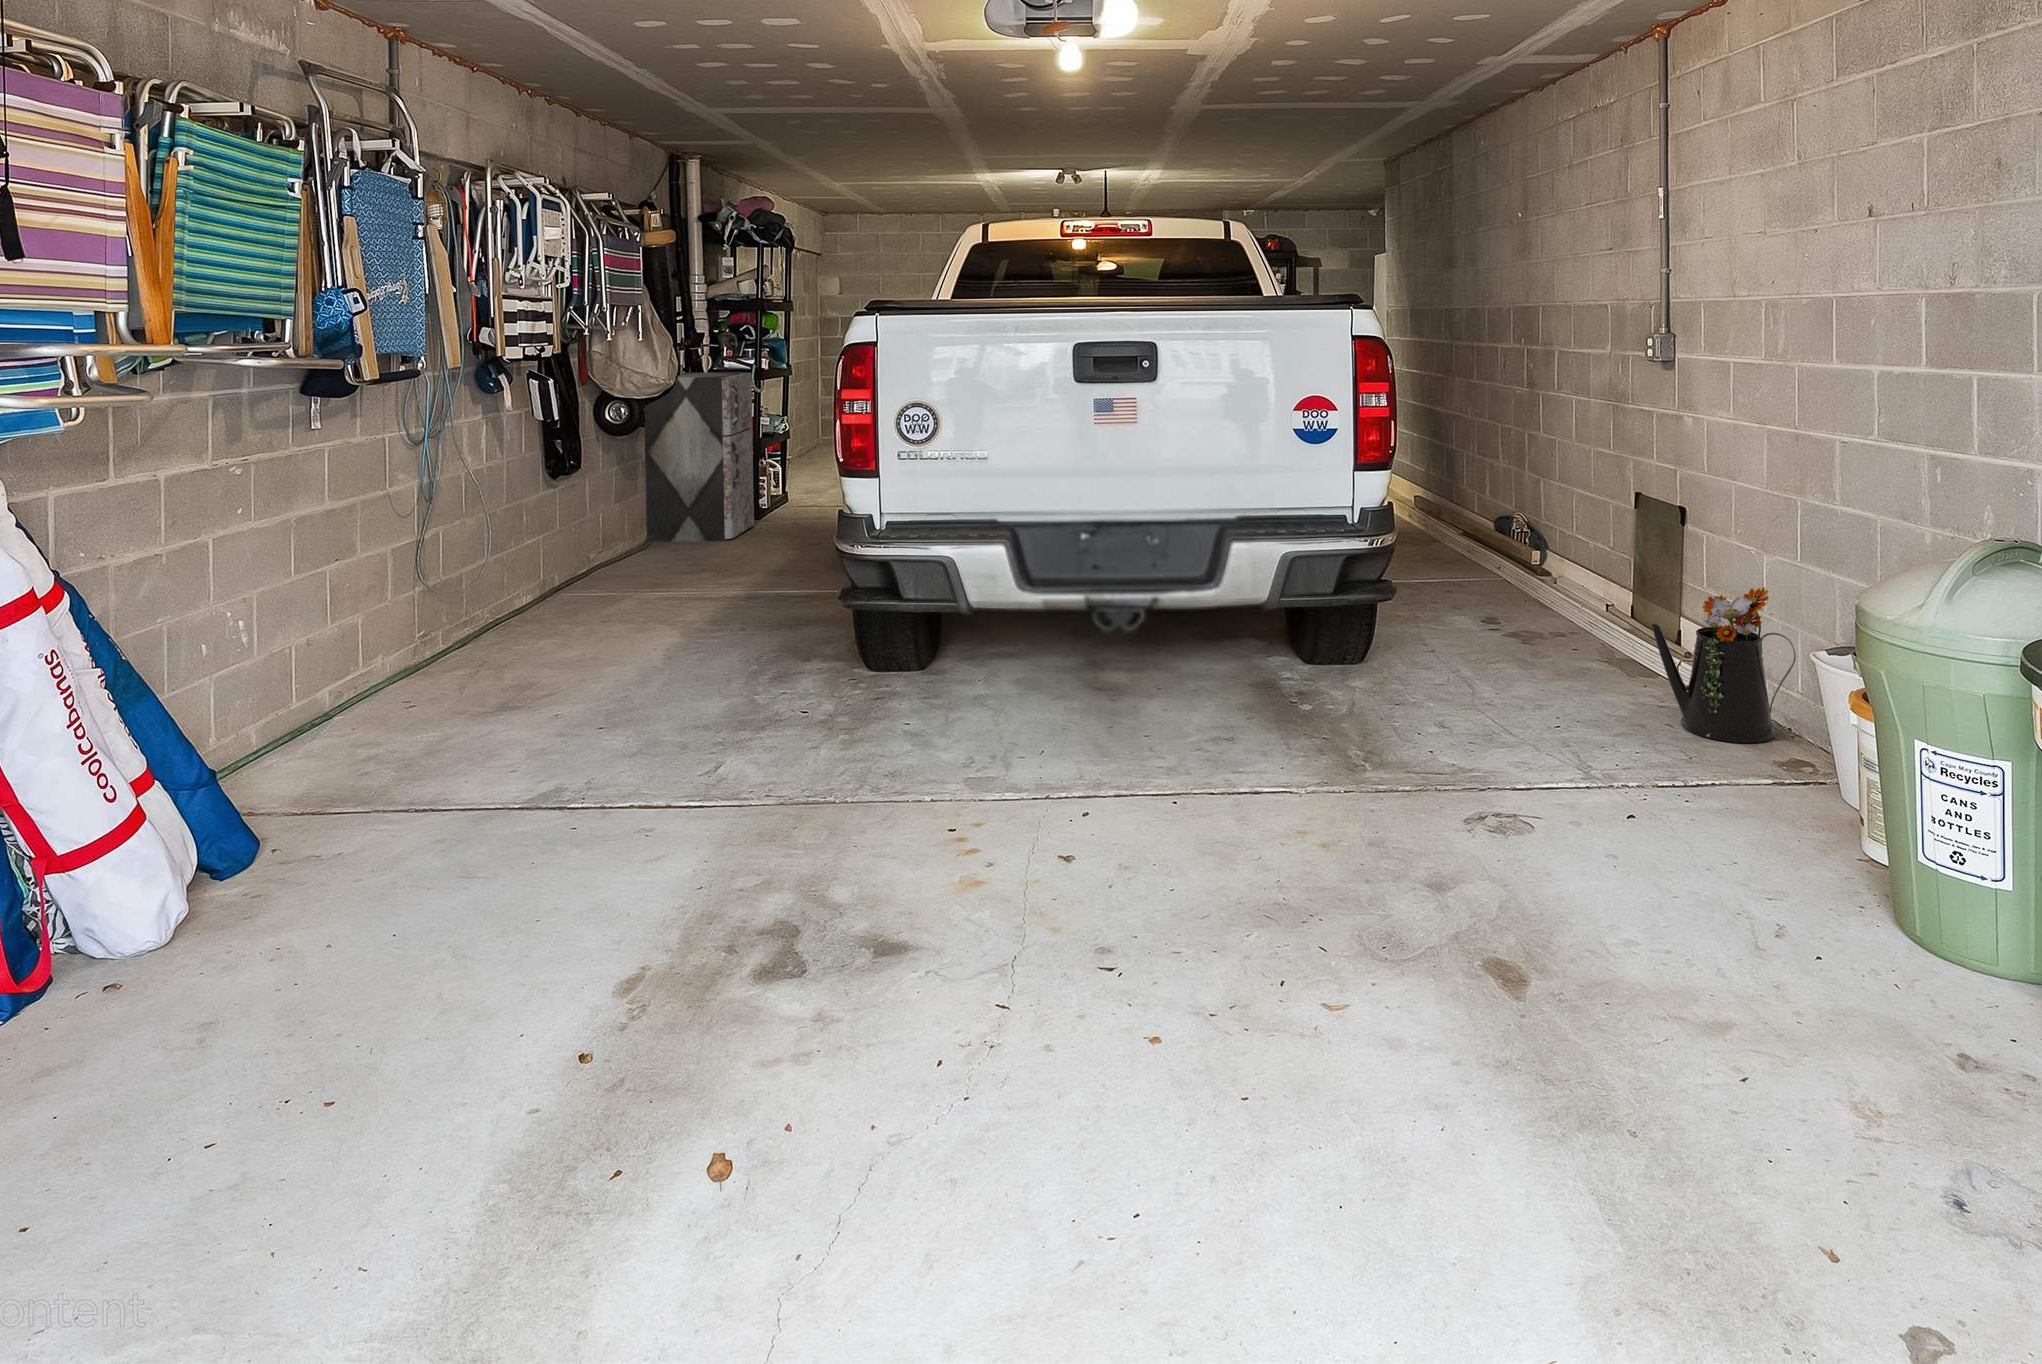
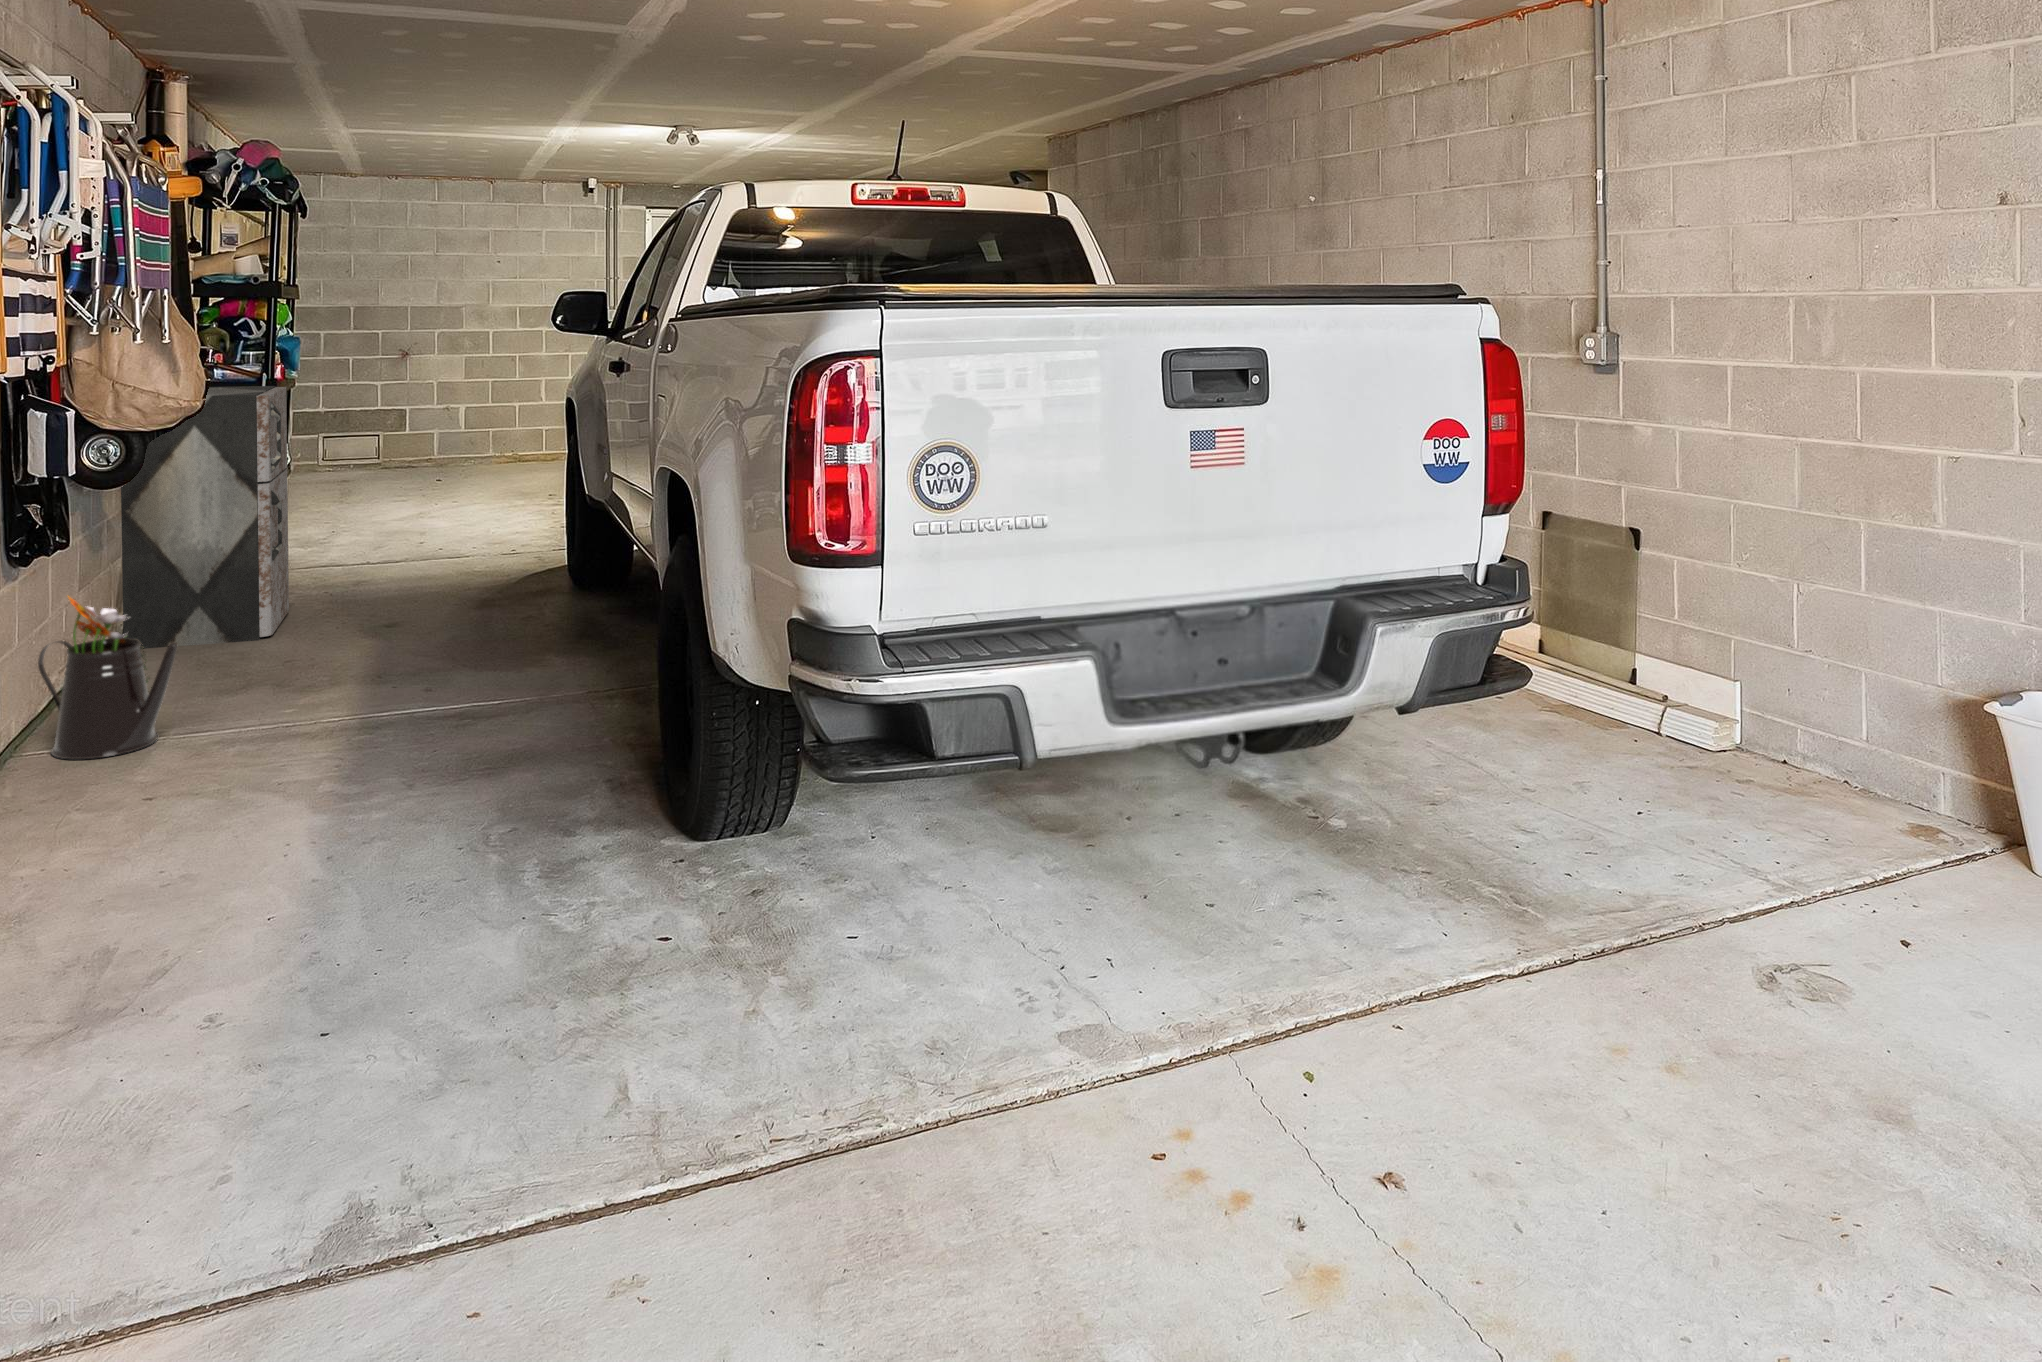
watering can: present [1652,588,1796,743] -> present [38,596,177,759]

